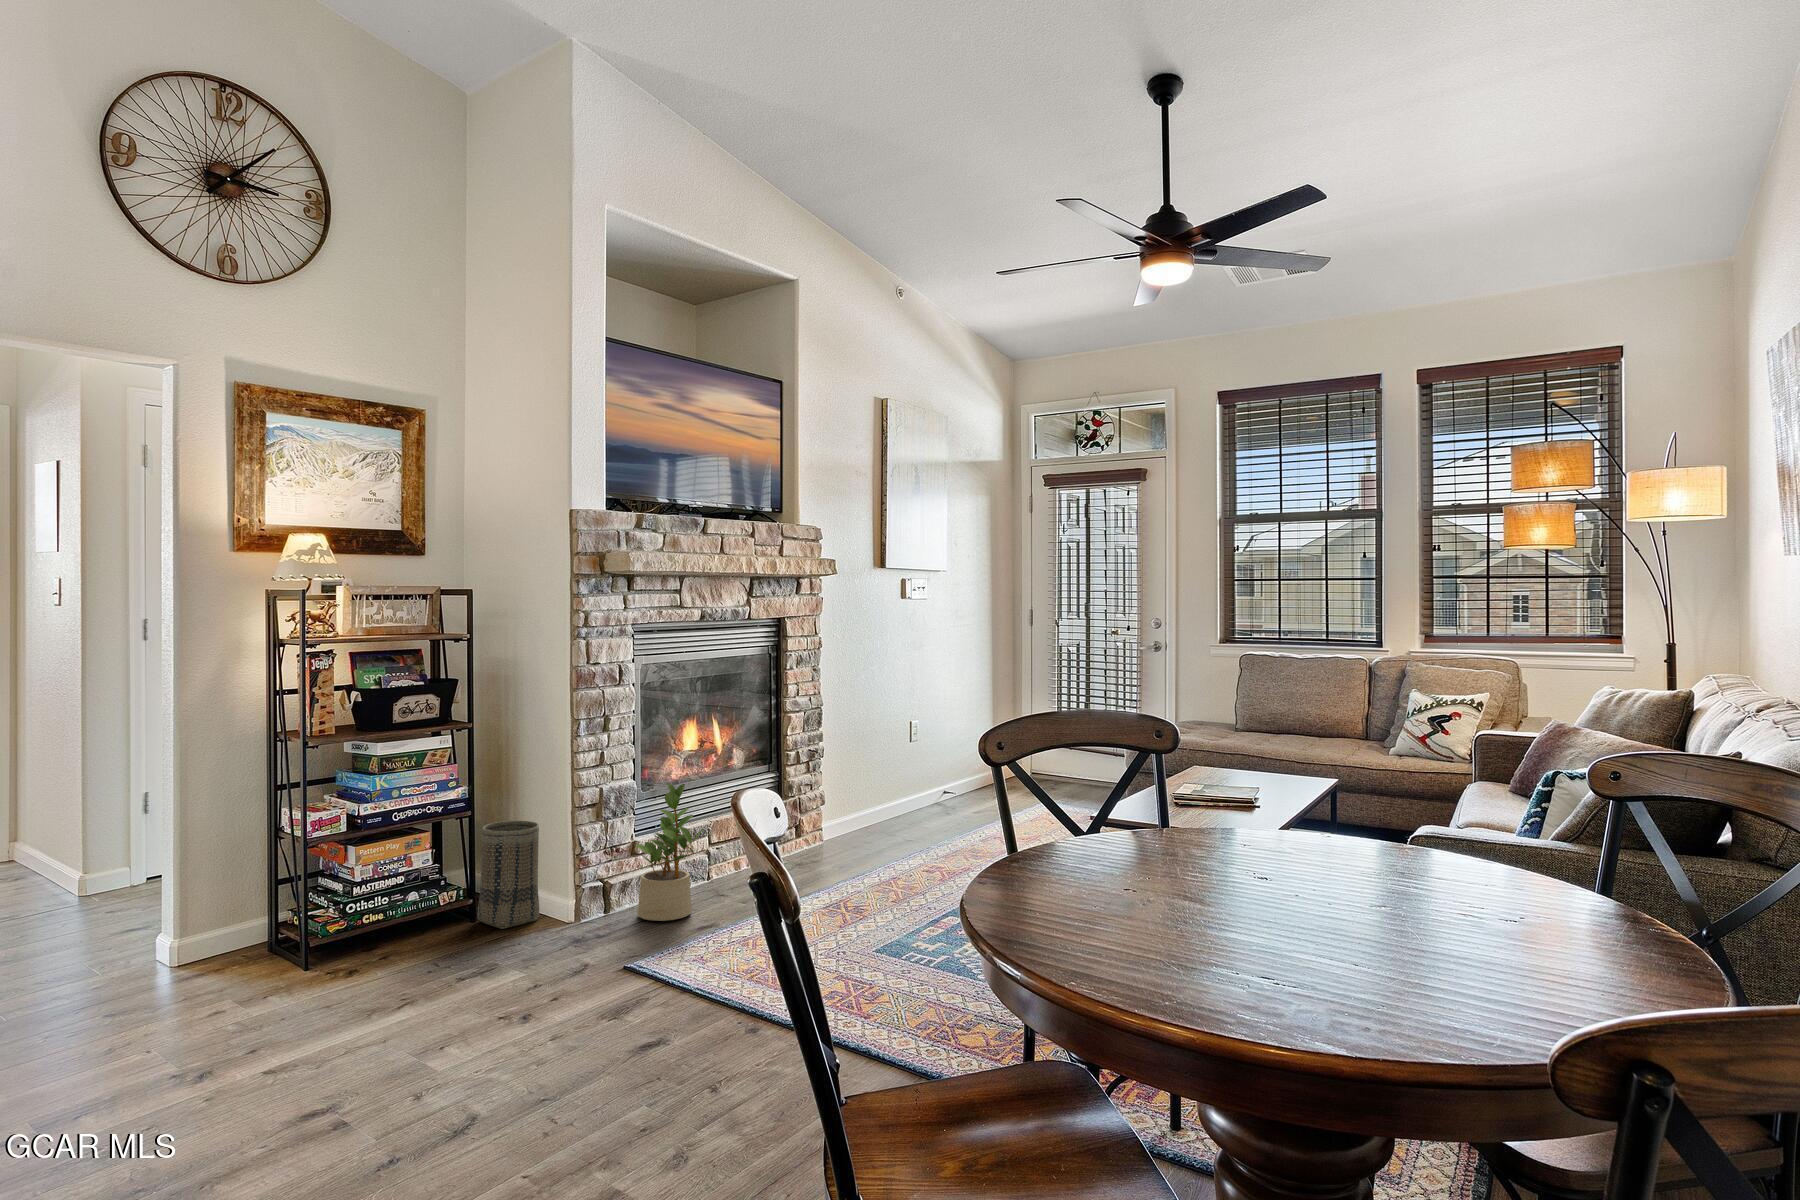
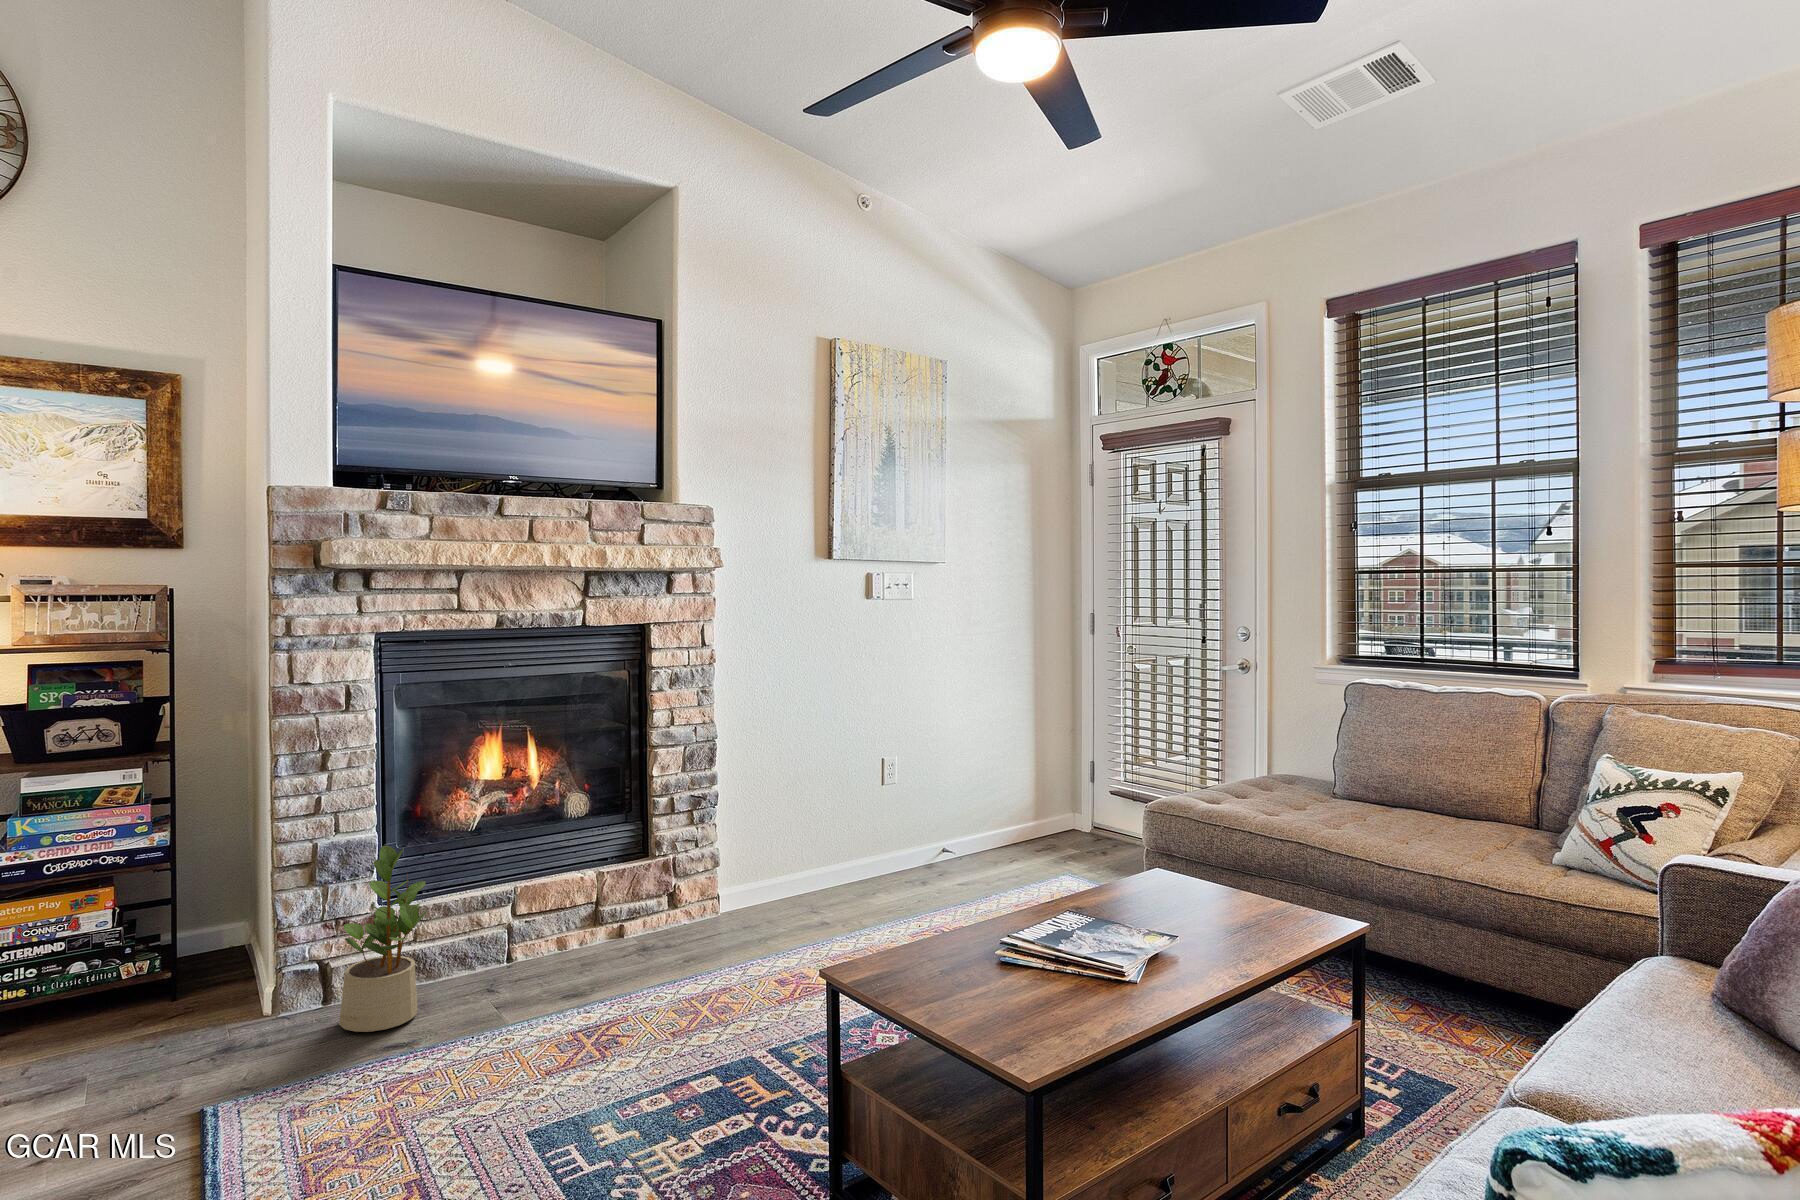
basket: present [477,821,540,929] -> none [167,877,249,1019]

